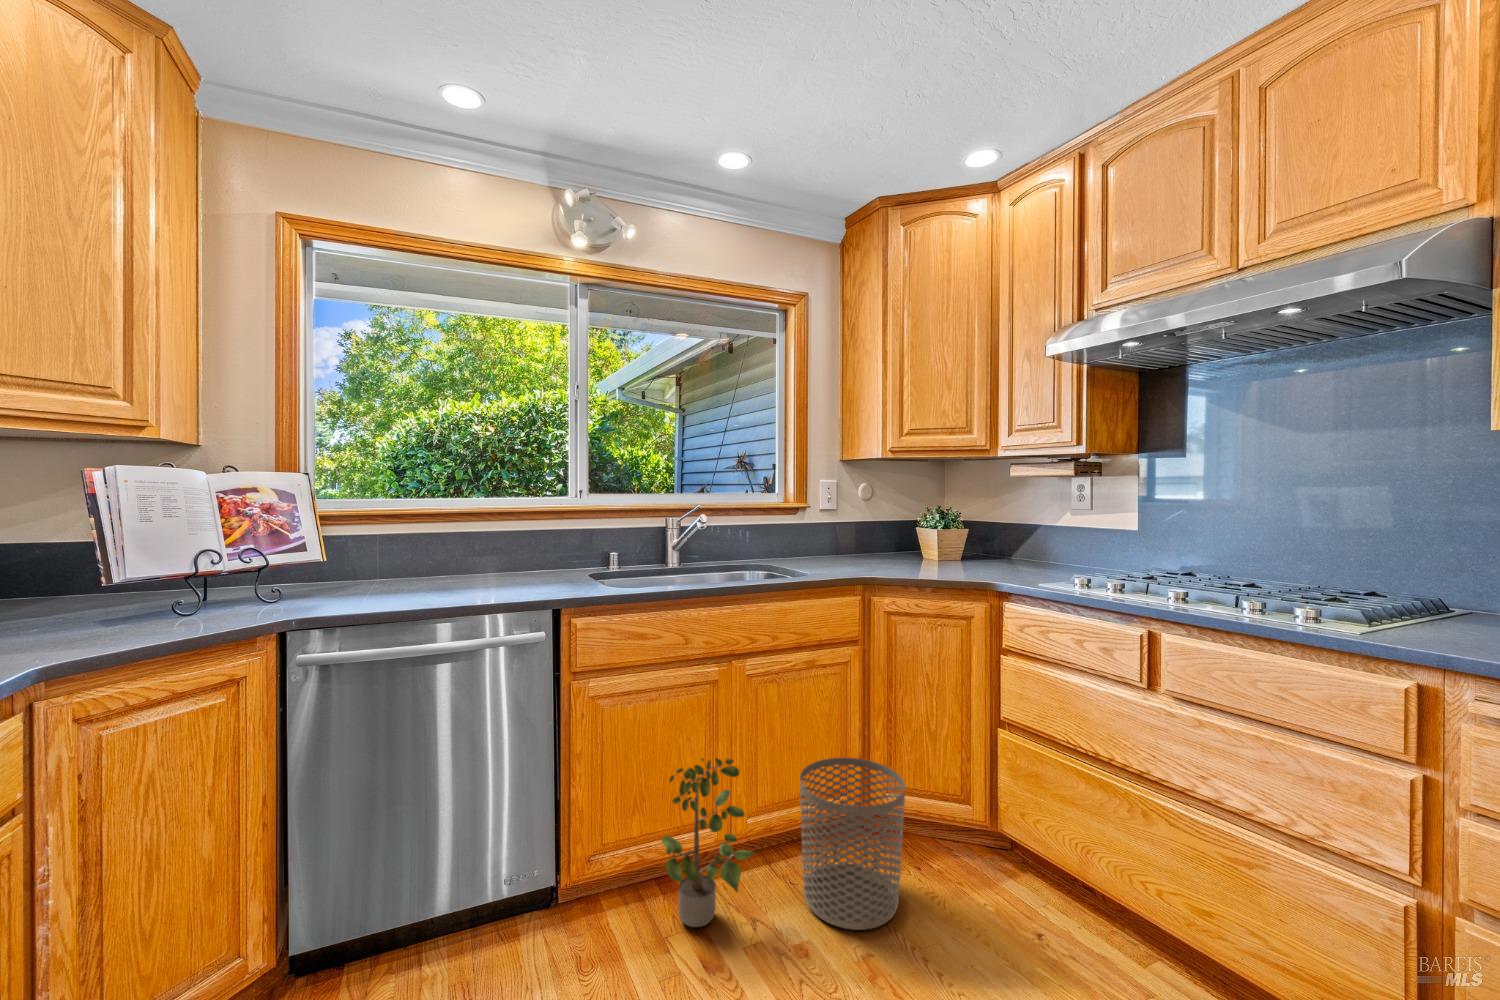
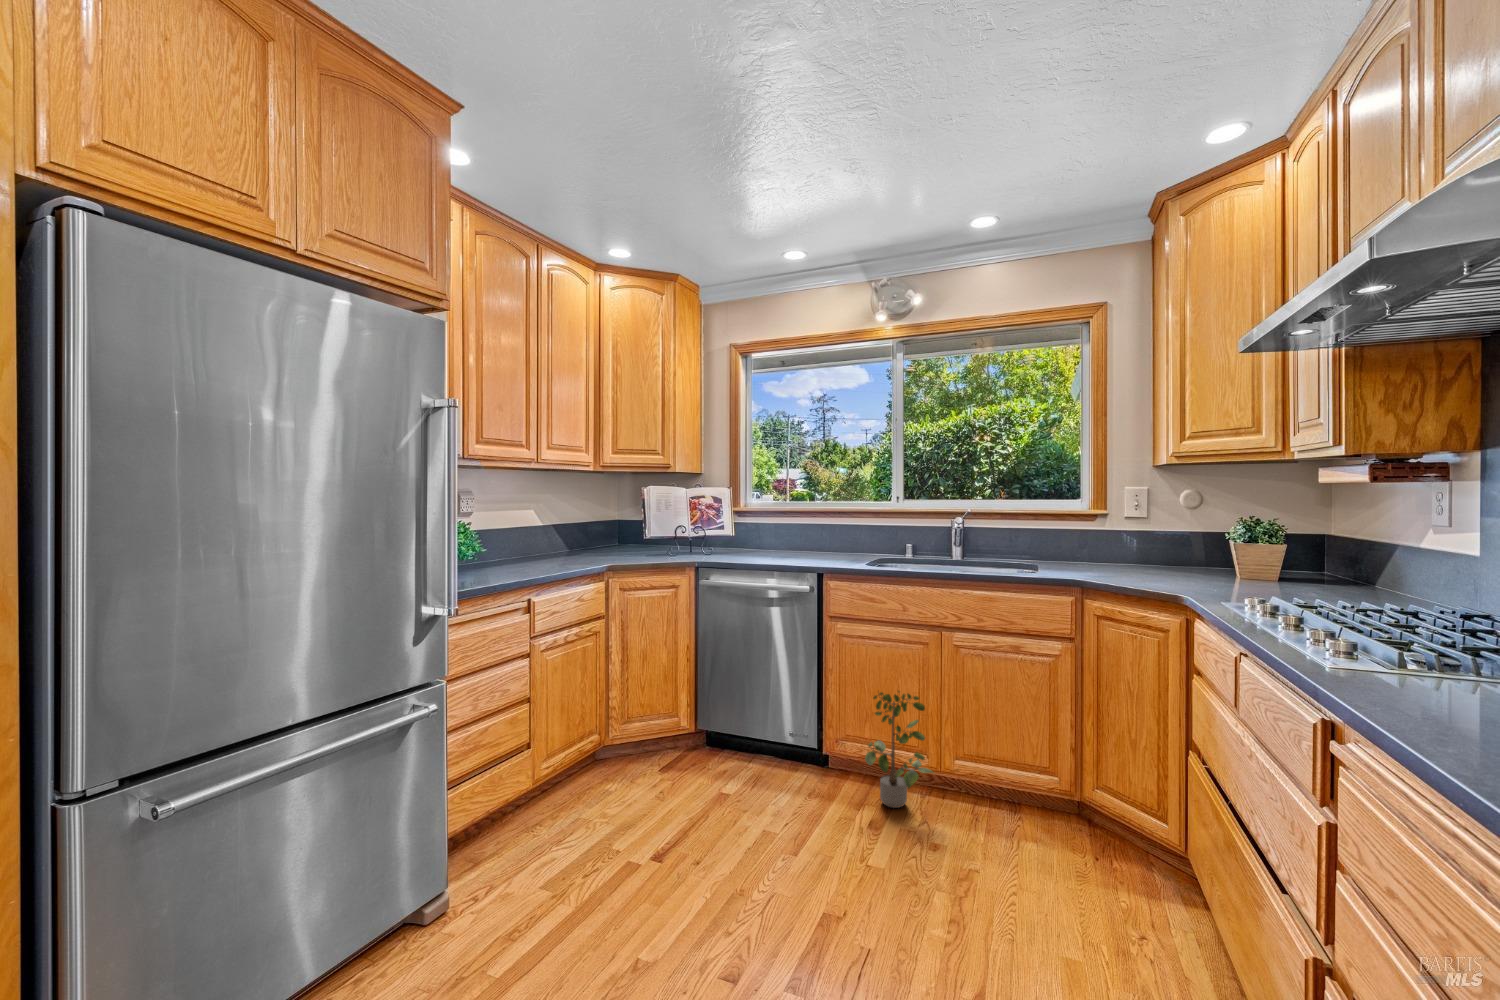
waste bin: present [800,758,905,930] -> none [968,726,1062,865]

